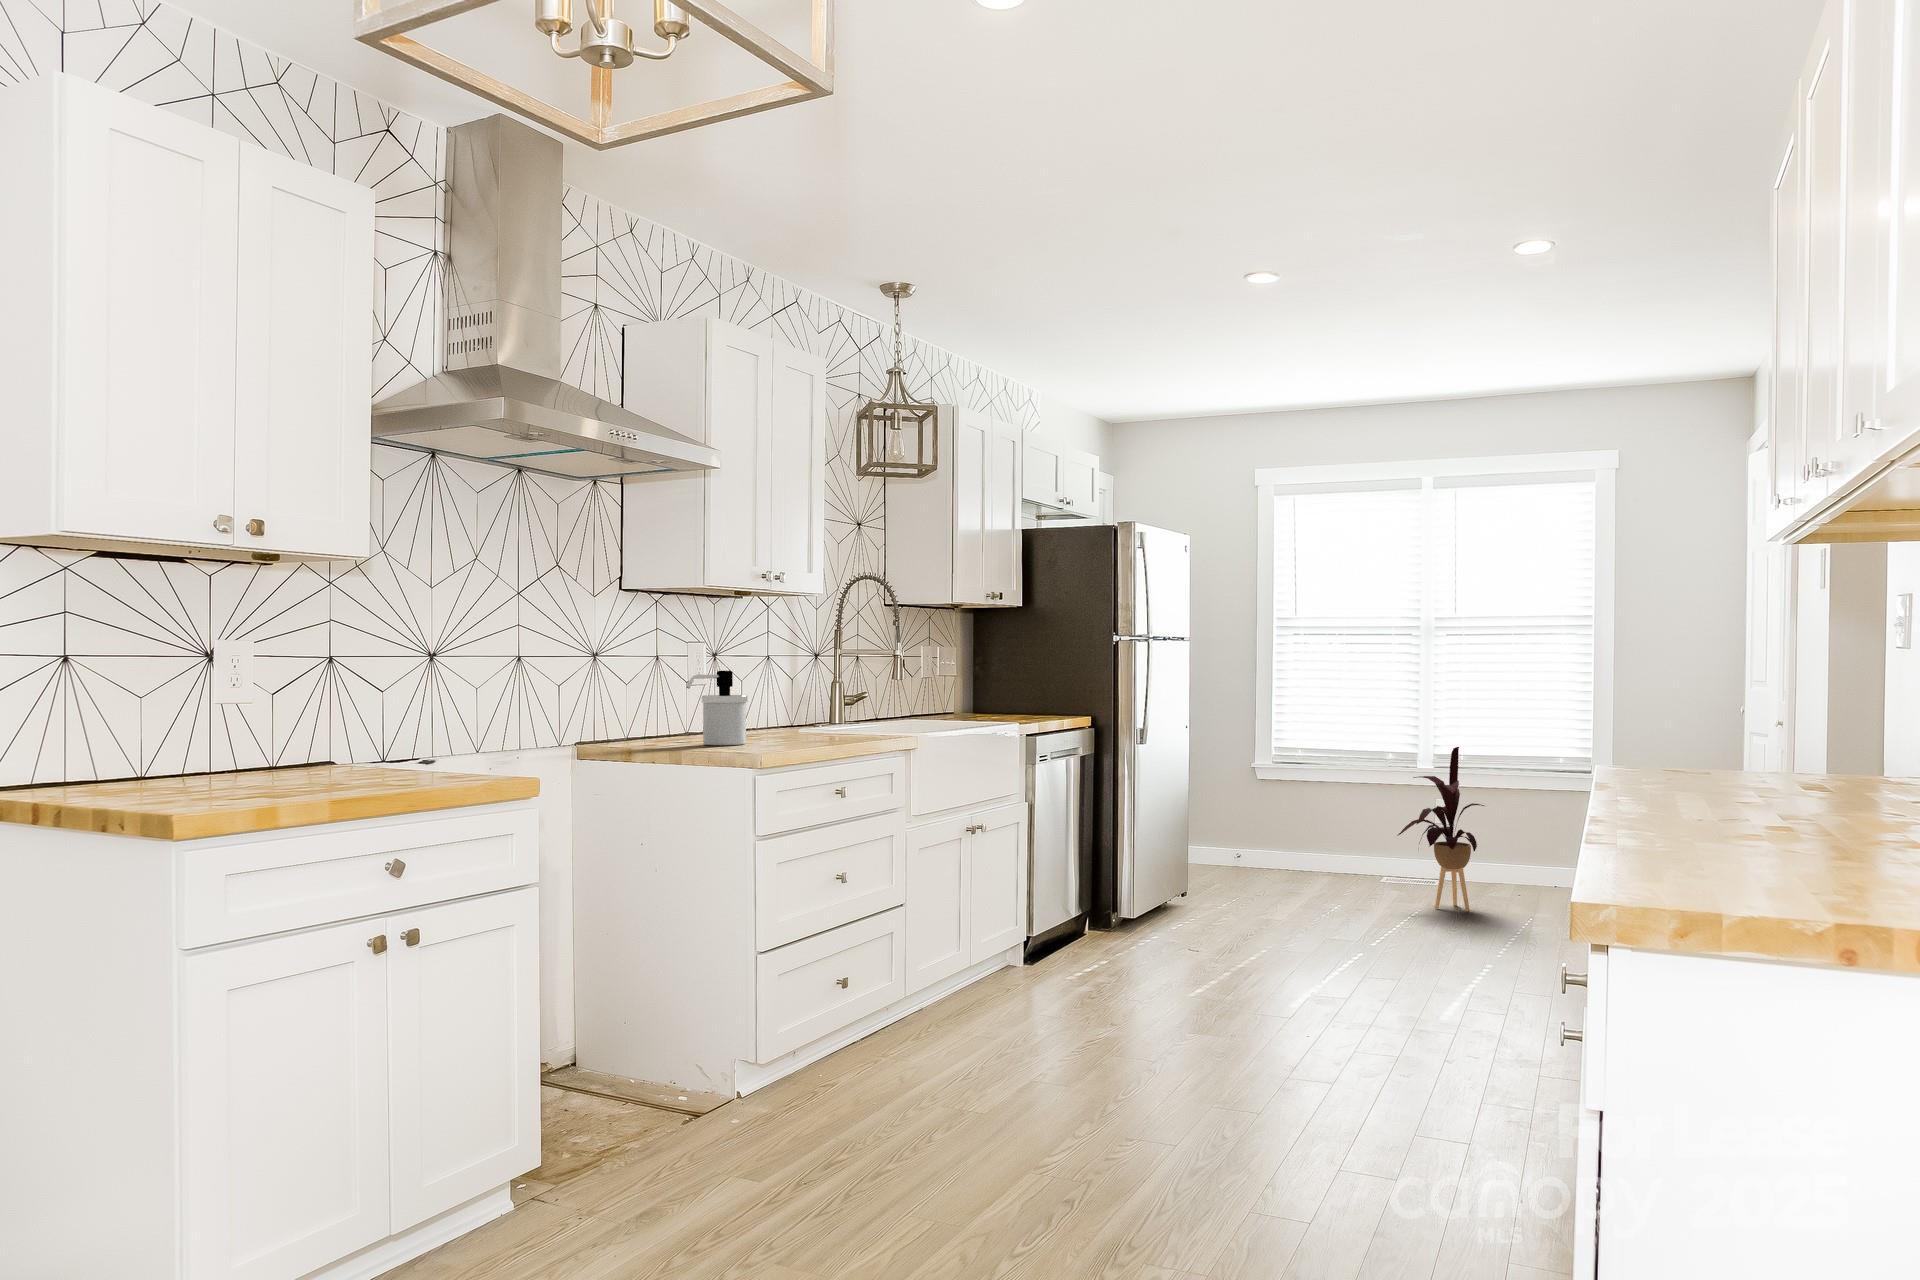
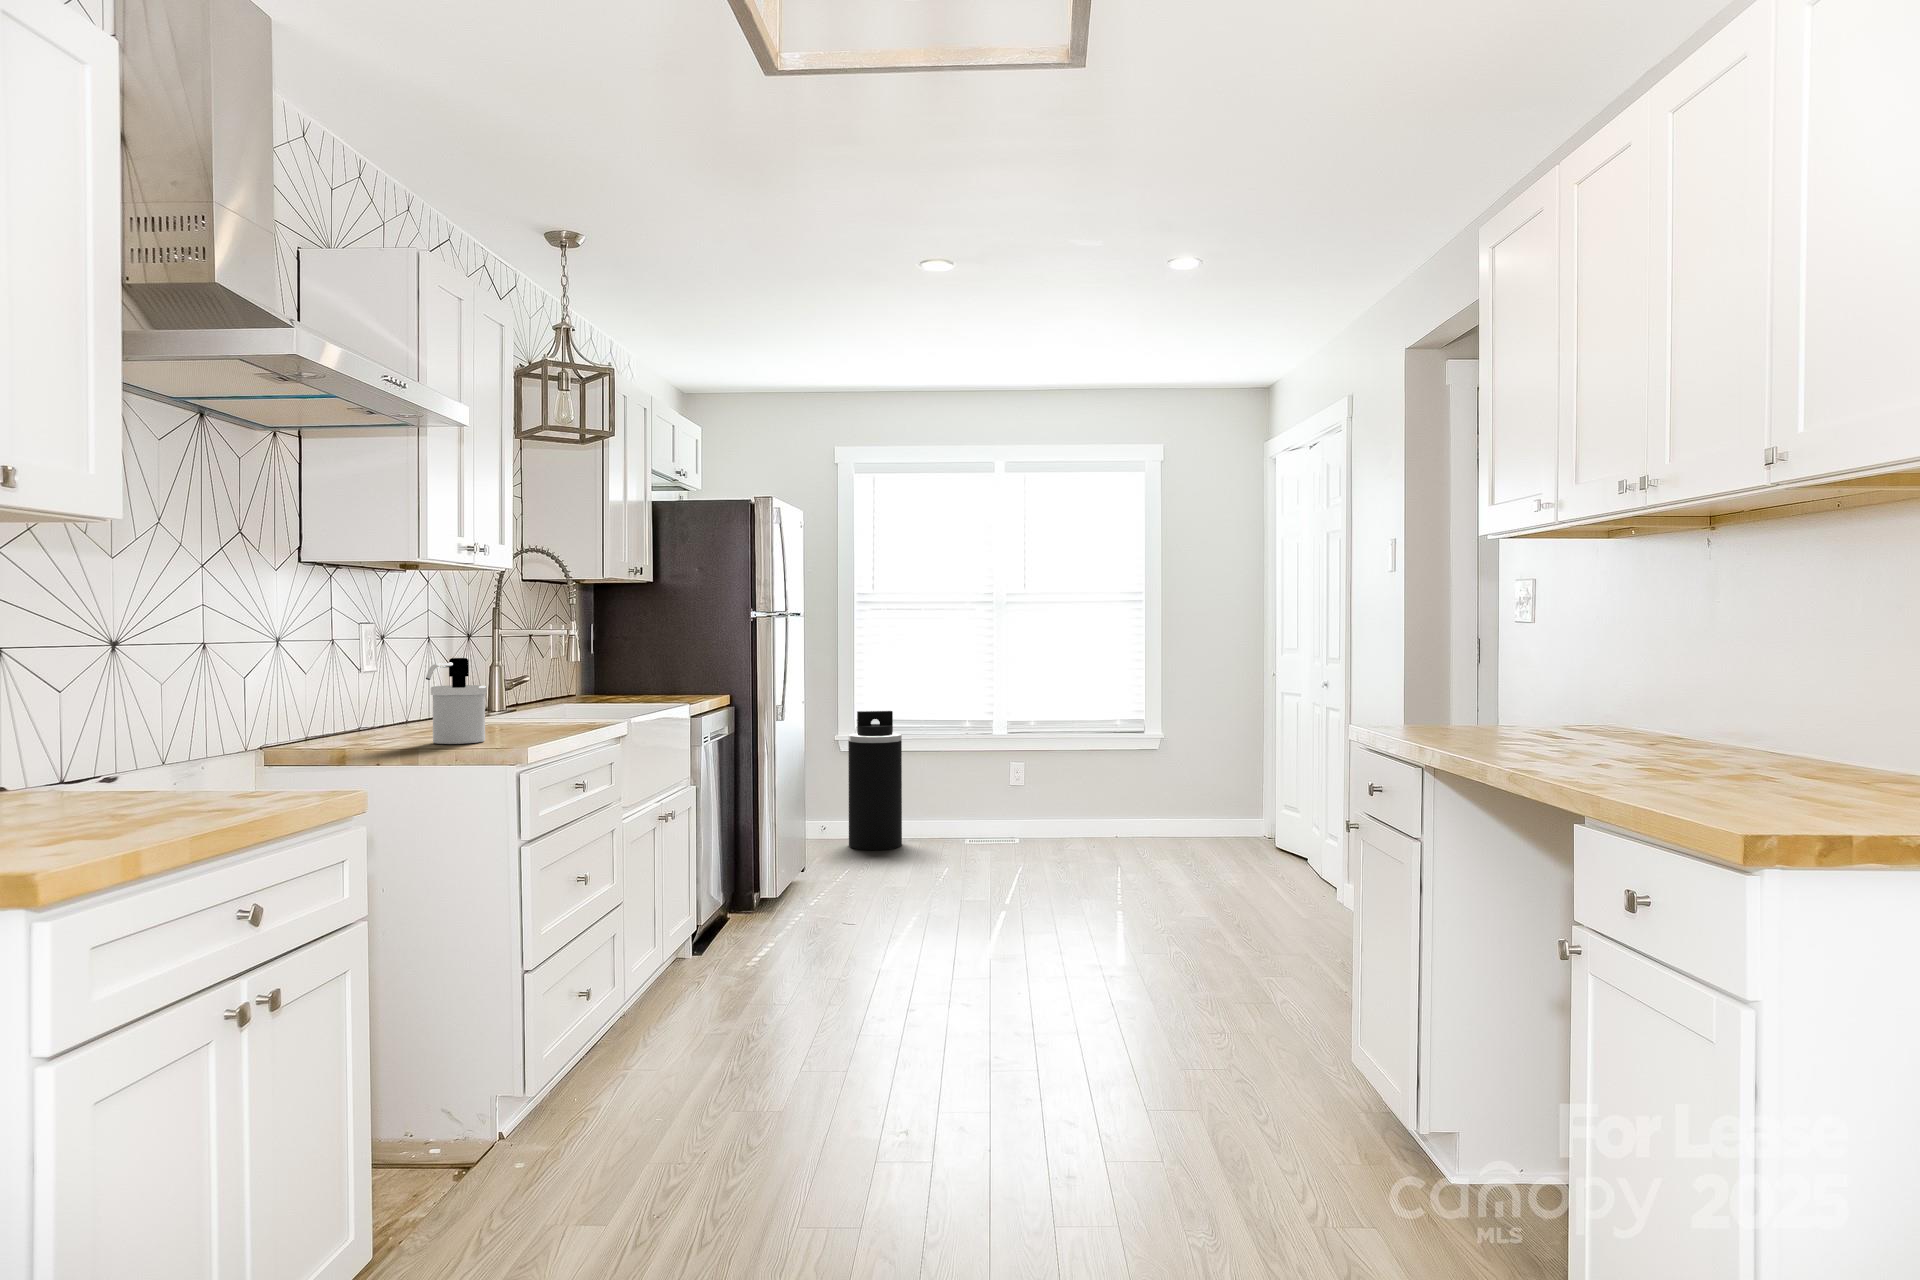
trash can: none [1276,743,1338,897] -> present [848,711,902,850]
house plant: present [1397,747,1485,911] -> none [960,711,1029,849]

